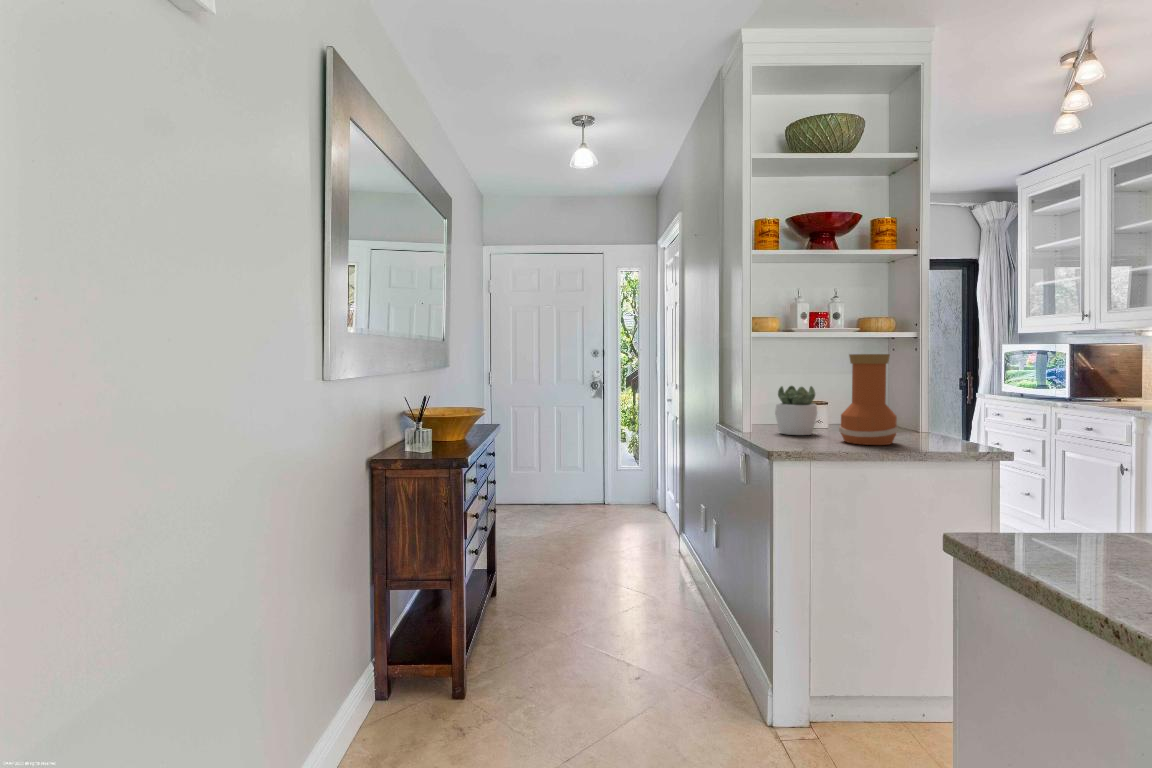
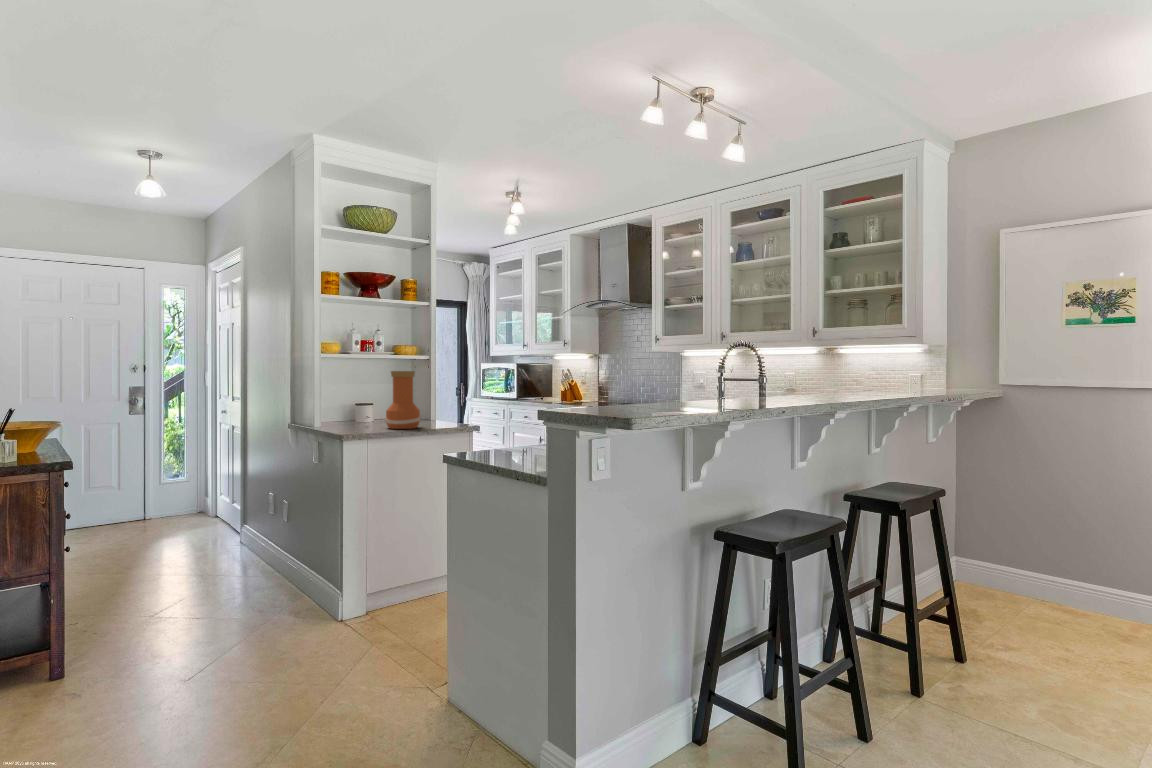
succulent plant: present [775,386,817,435] -> none [340,393,369,427]

